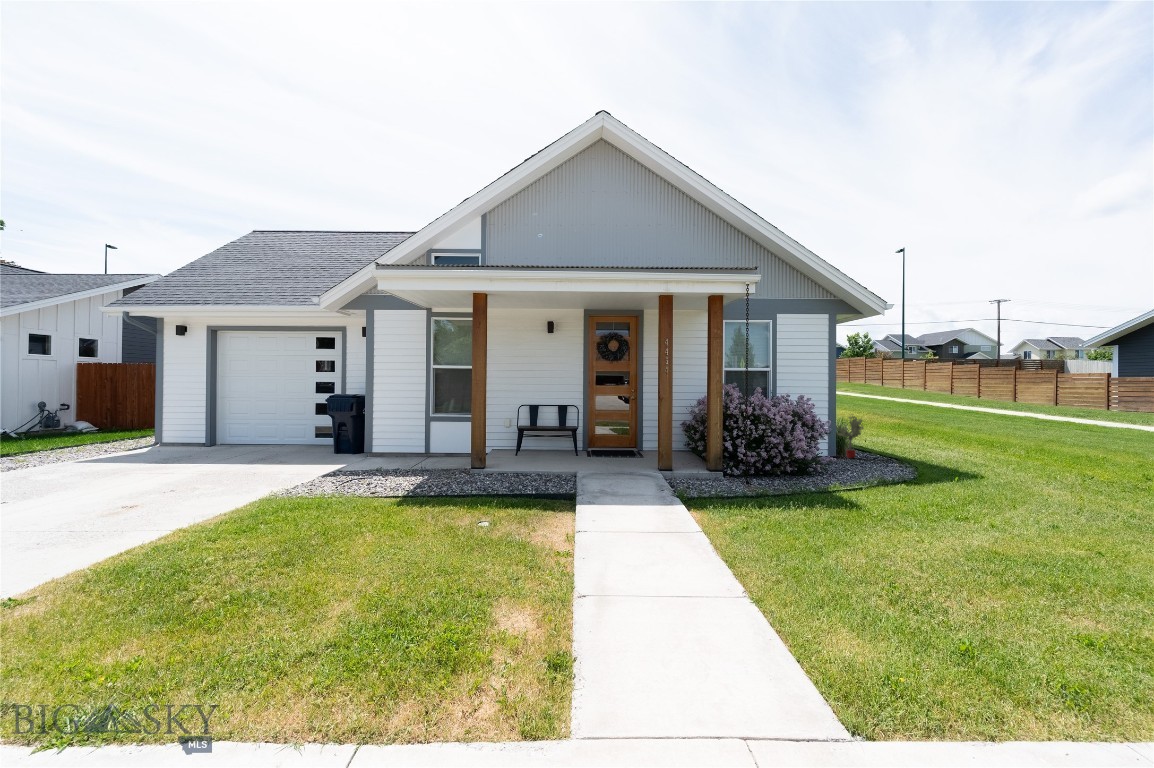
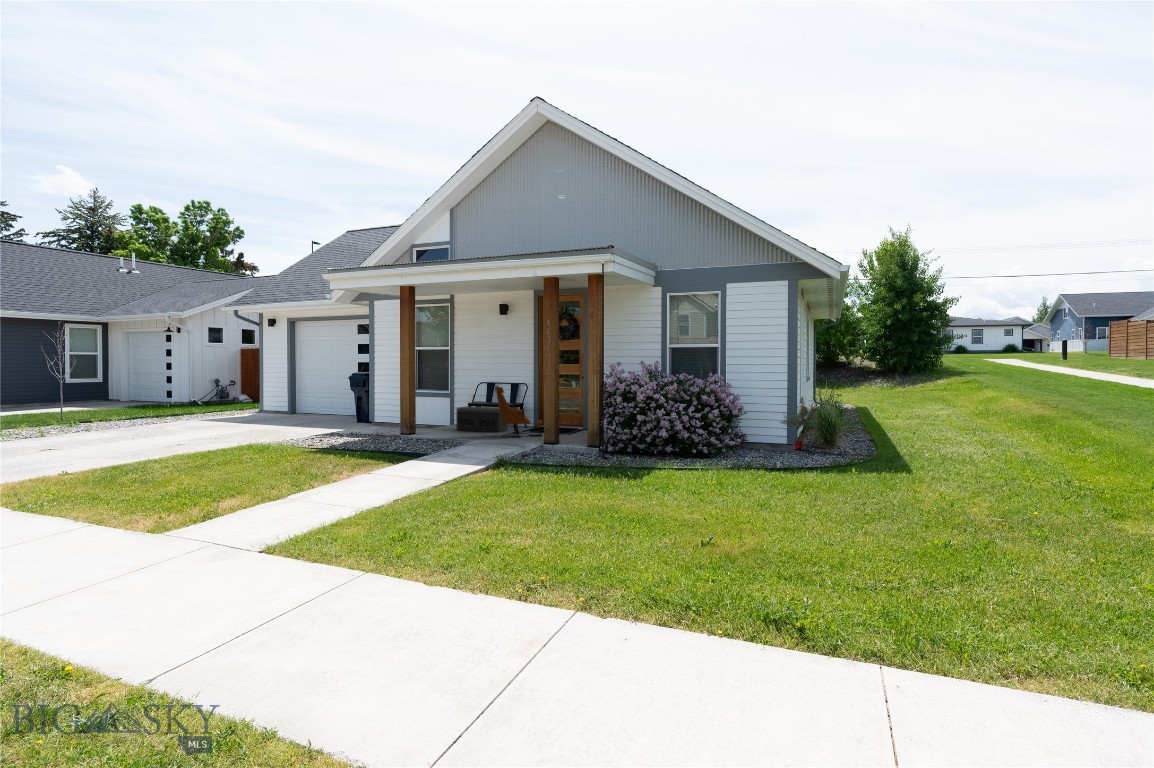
lounge chair: none [563,409,617,463] -> present [495,386,542,436]
storage bench: none [497,430,550,457] -> present [456,406,508,432]

